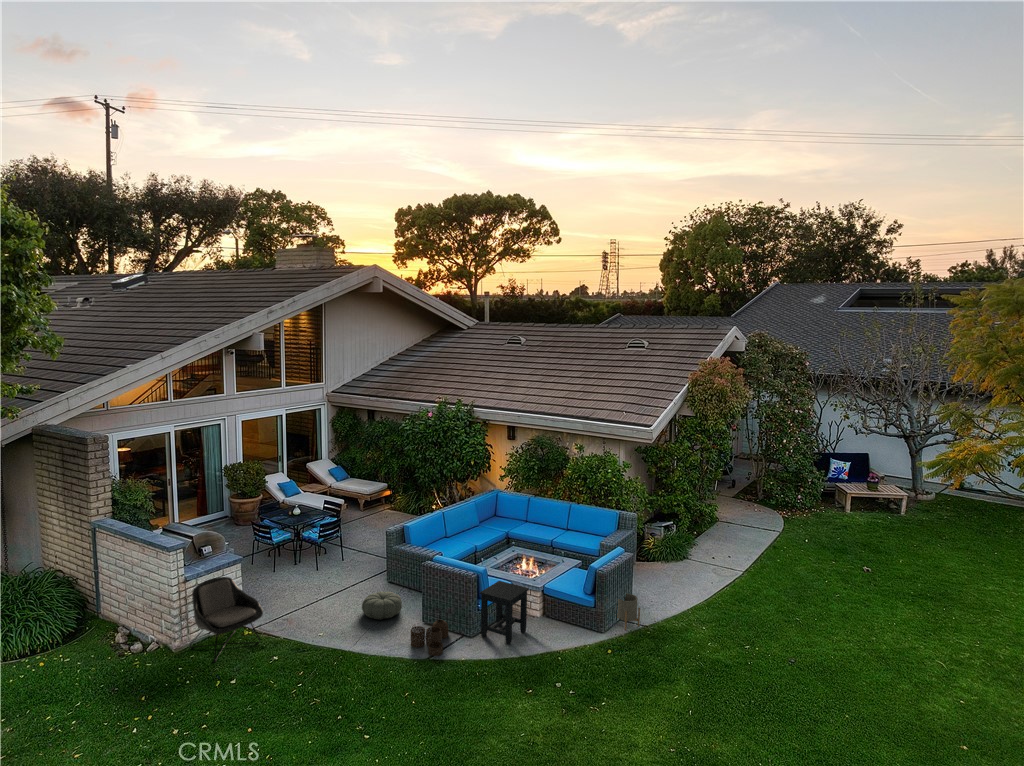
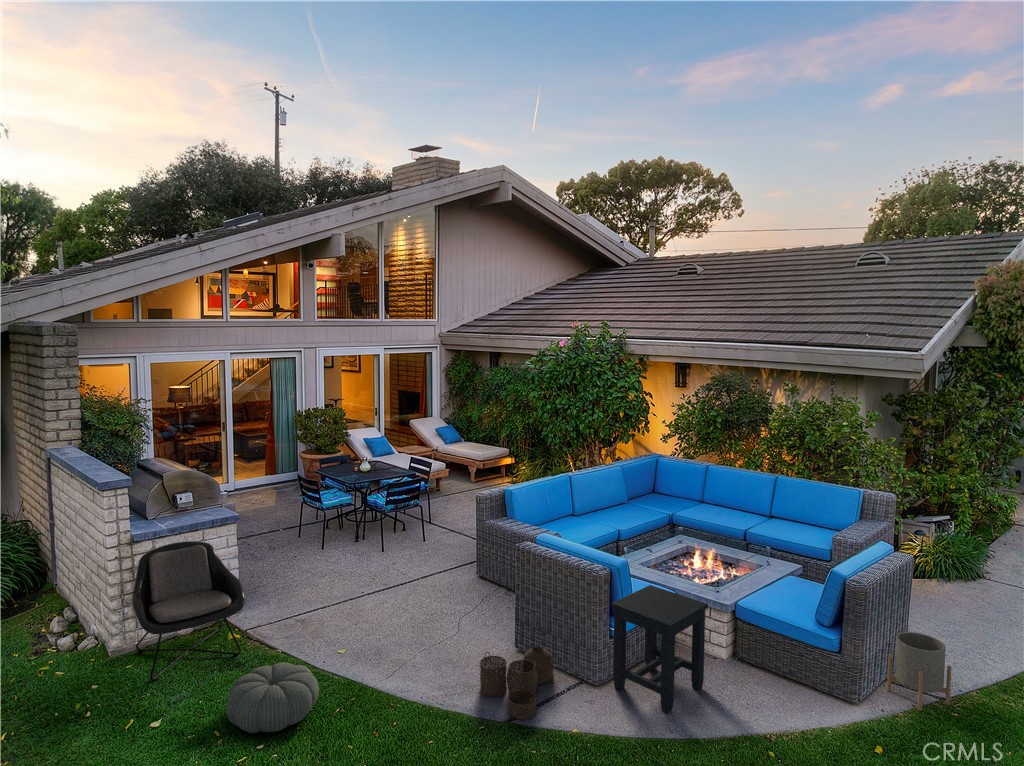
pouf: present [362,592,402,619] -> present [226,663,319,733]

